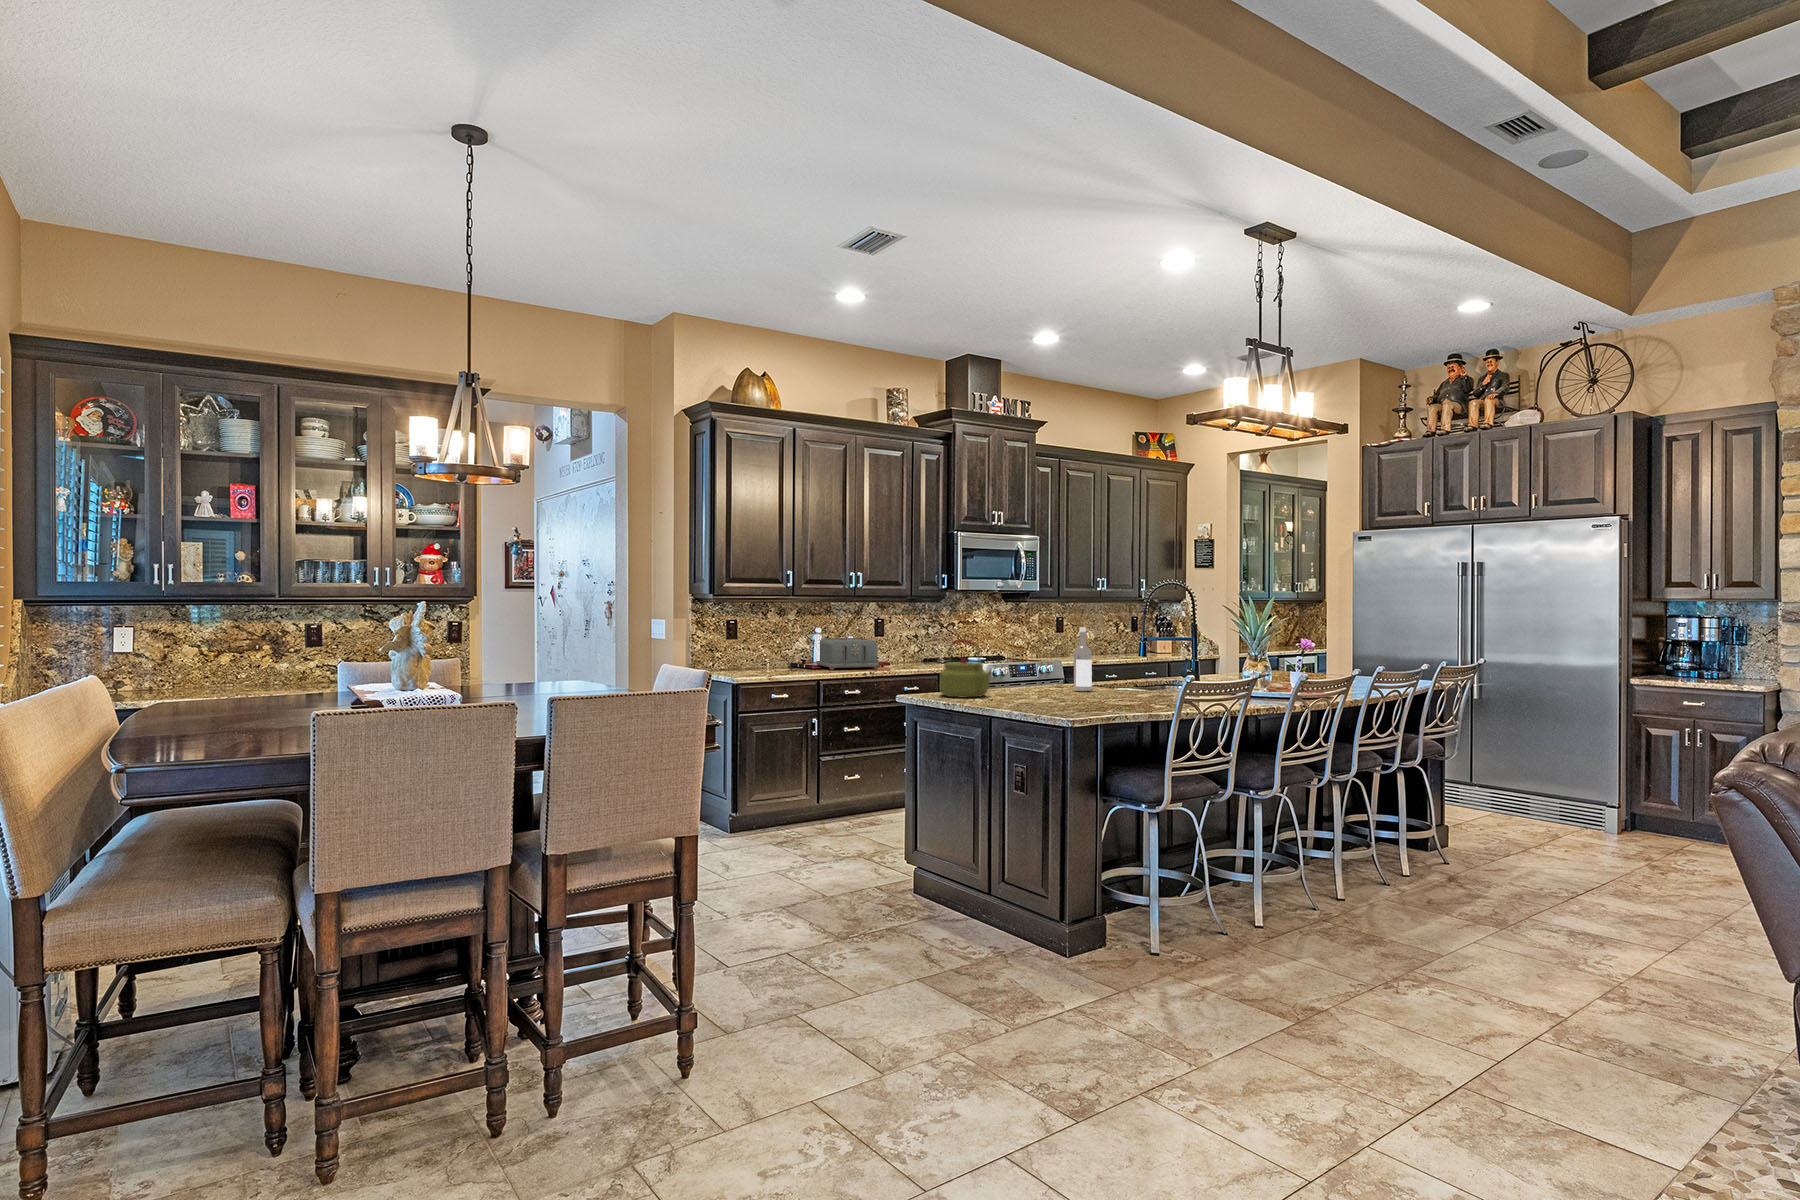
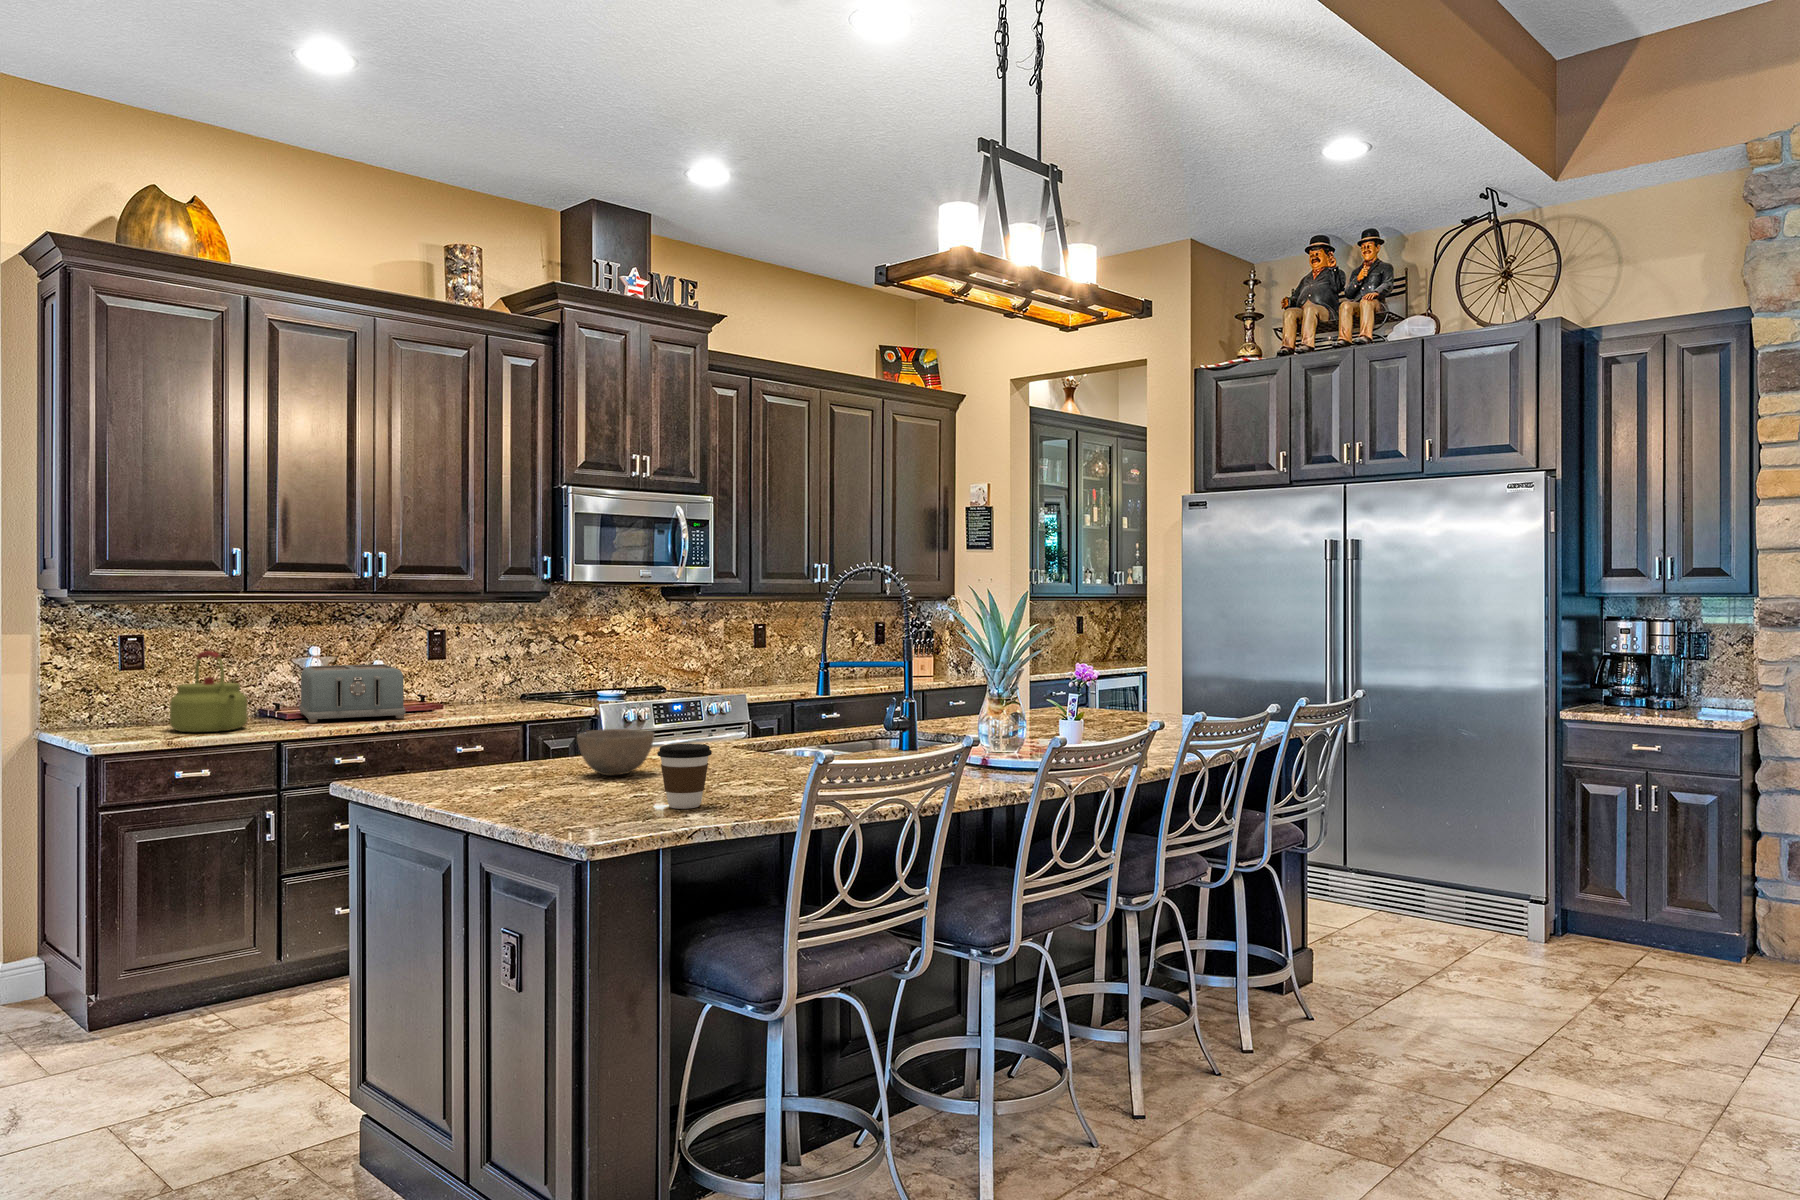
wine bottle: present [1074,627,1092,692] -> none [692,646,723,762]
kettle: present [939,639,992,697] -> present [170,651,247,732]
bowl: none [1021,671,1063,695] -> present [577,729,654,776]
coffee cup: none [1087,676,1115,708] -> present [657,744,712,809]

